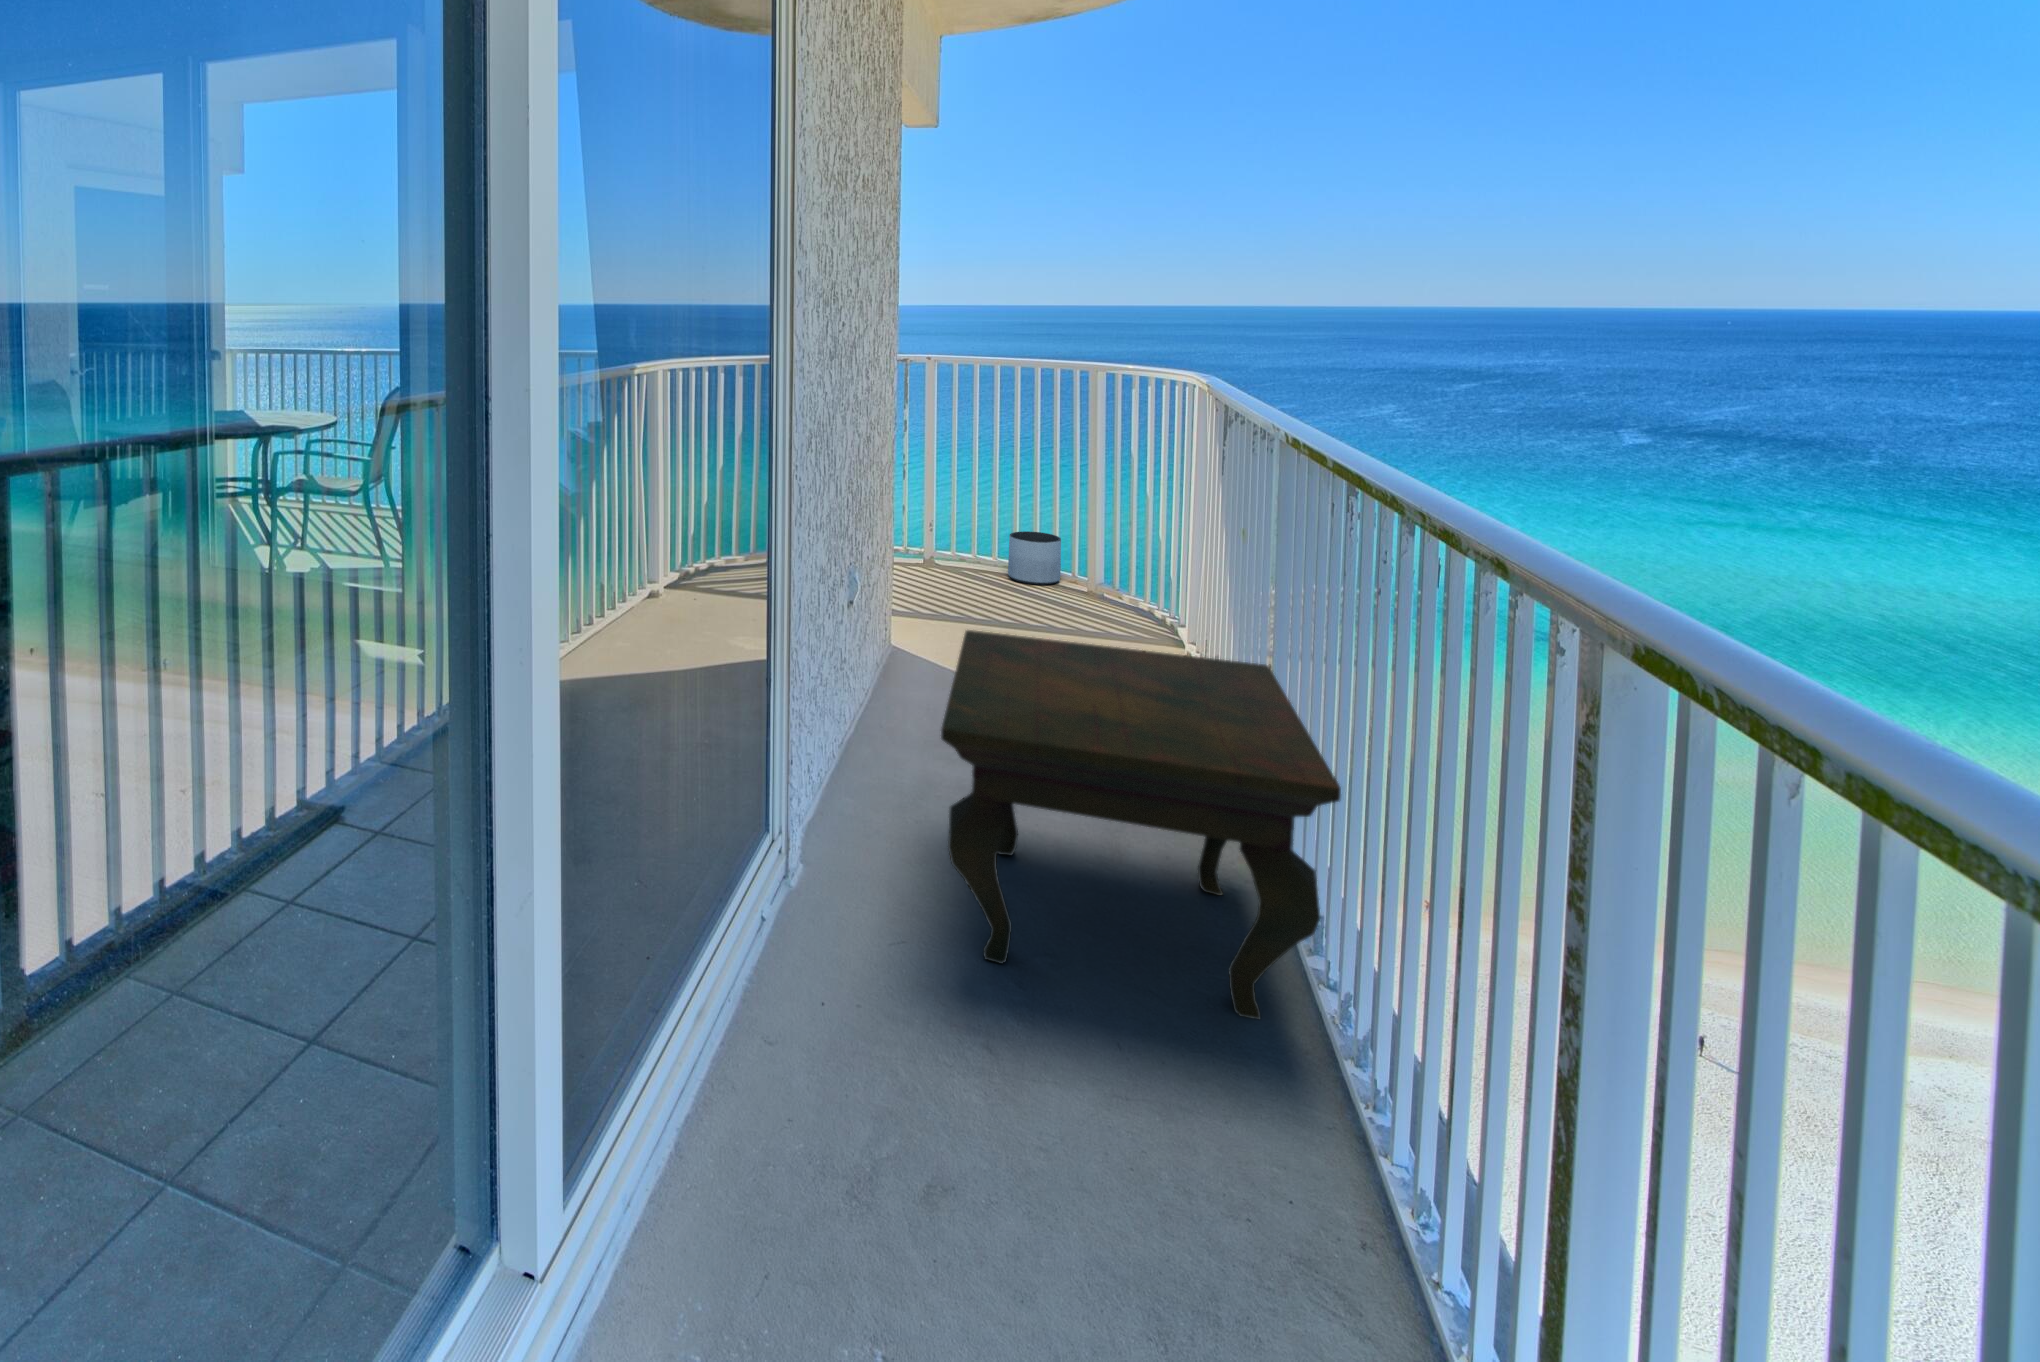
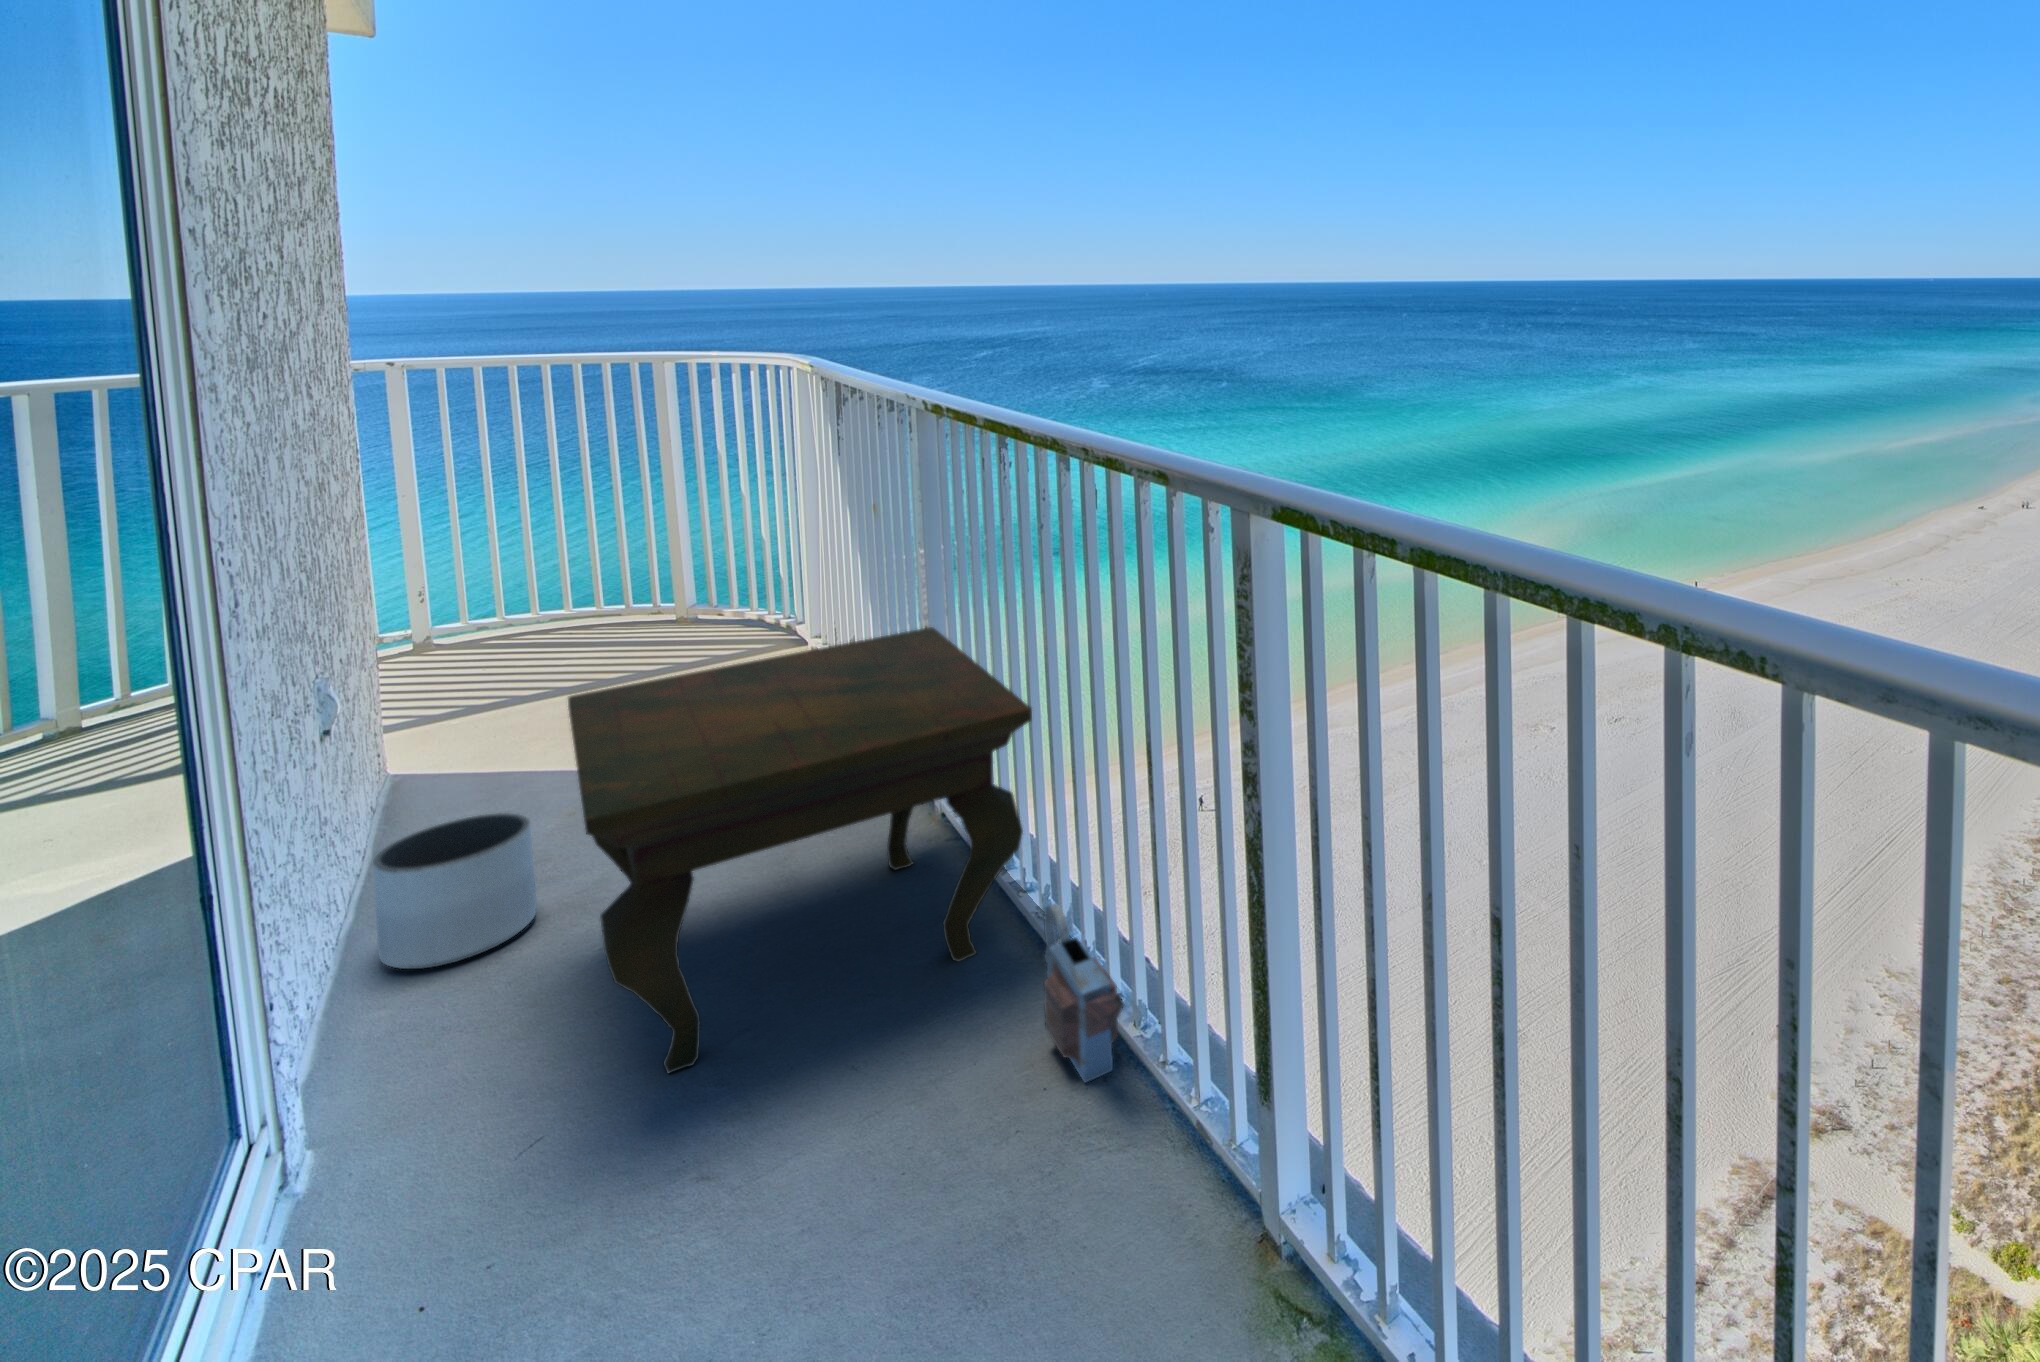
planter: present [1008,531,1061,585] -> present [373,813,537,969]
watering can: none [1307,1013,1396,1248] -> present [1044,904,1124,1083]

